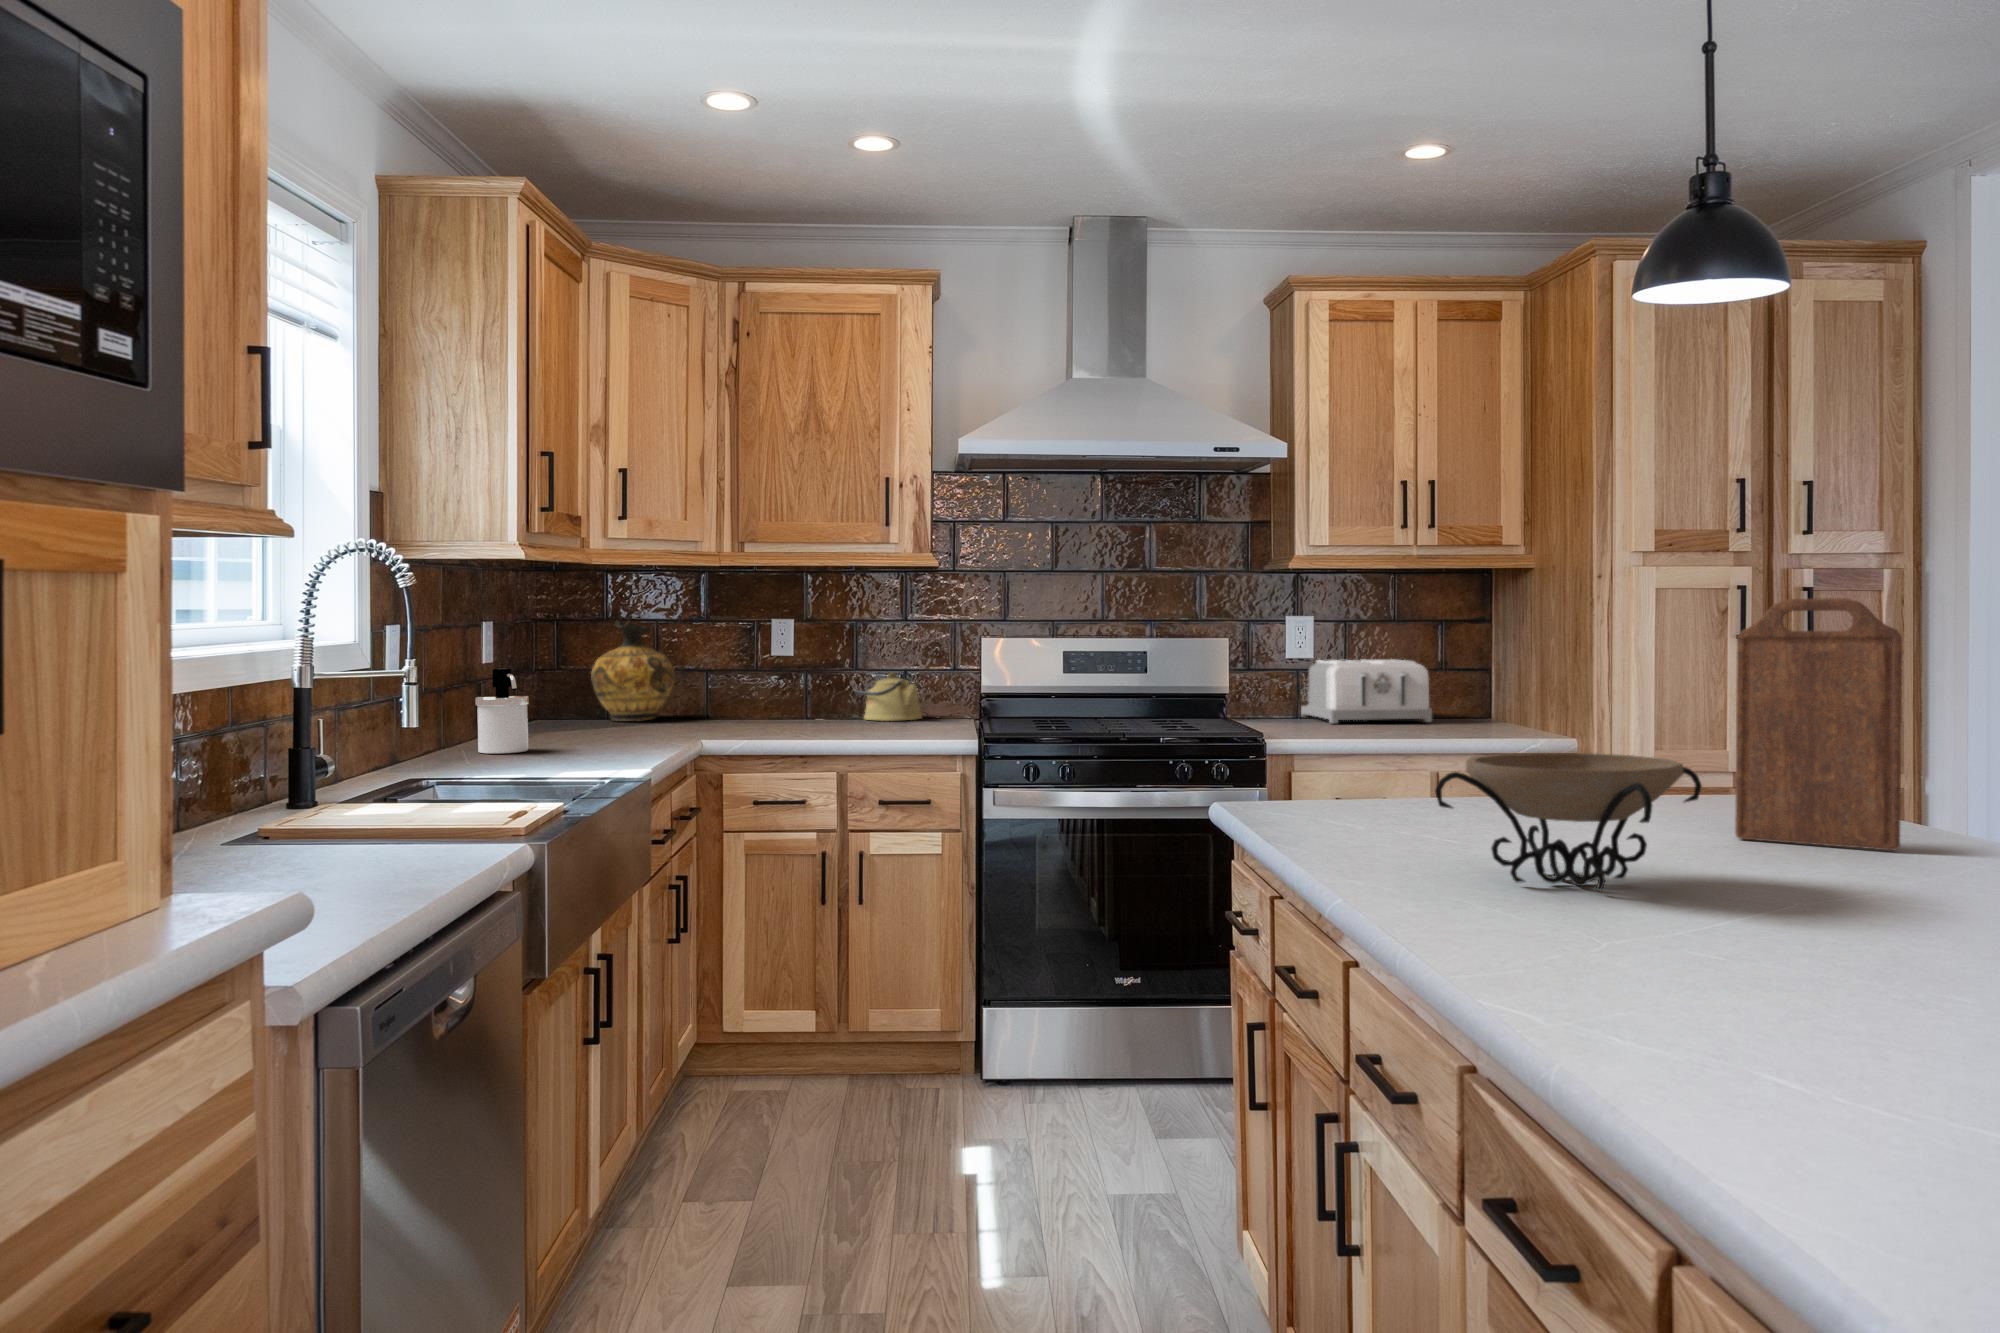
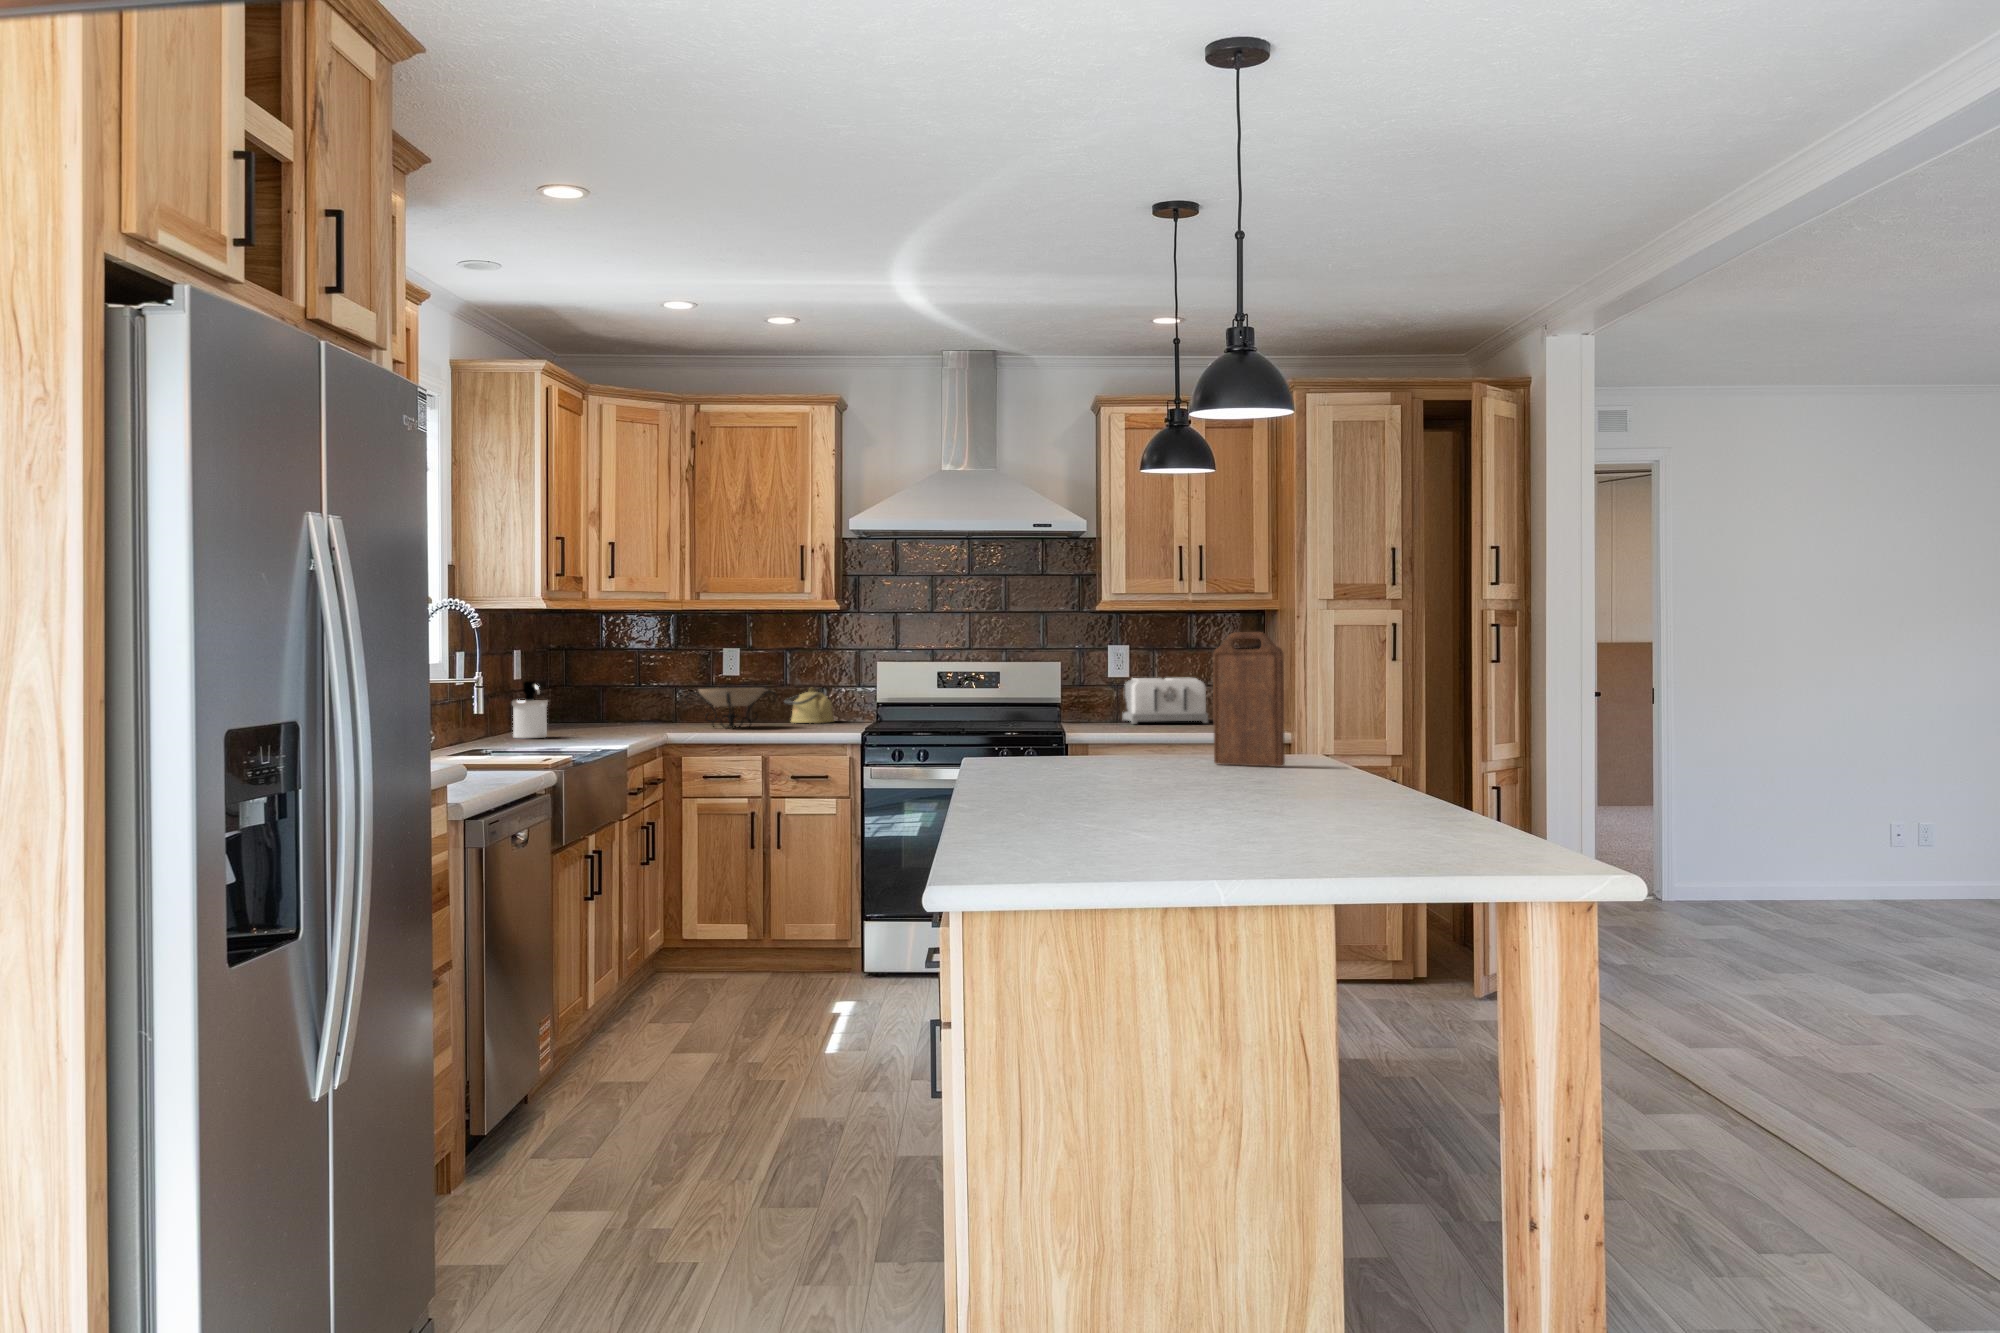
ceramic jug: present [591,621,674,721] -> none [590,650,651,723]
decorative bowl: present [1435,753,1702,891] -> present [686,688,776,727]

